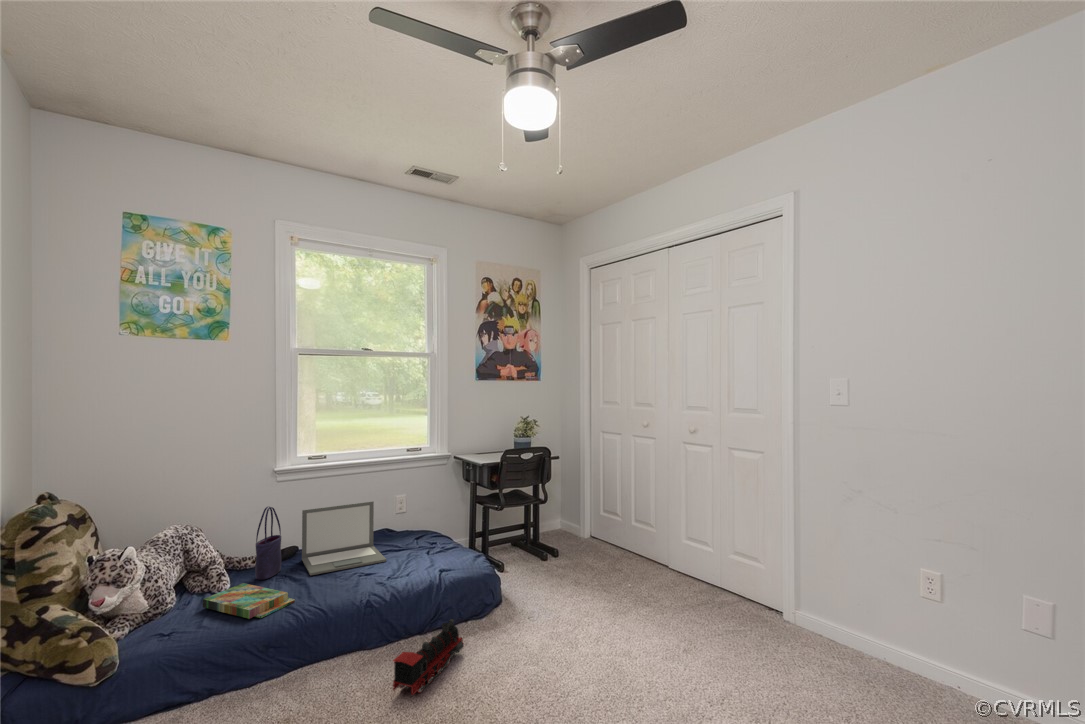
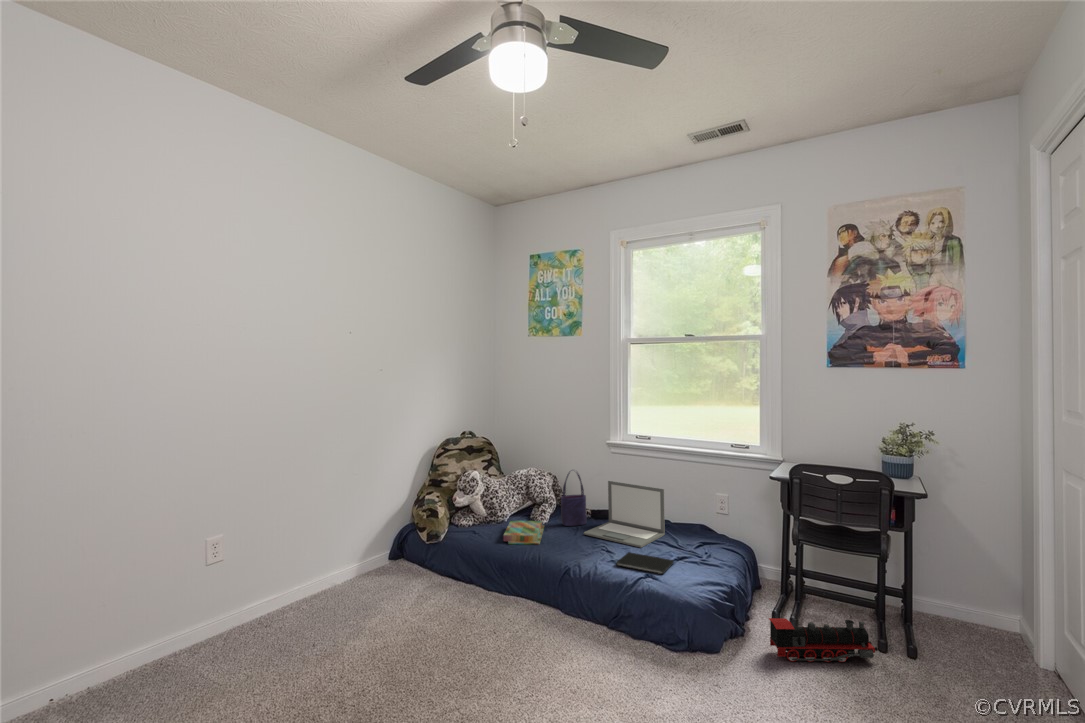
notebook: none [396,555,454,578] -> present [616,552,674,574]
toy train: present [393,619,464,695] -> present [769,618,878,662]

